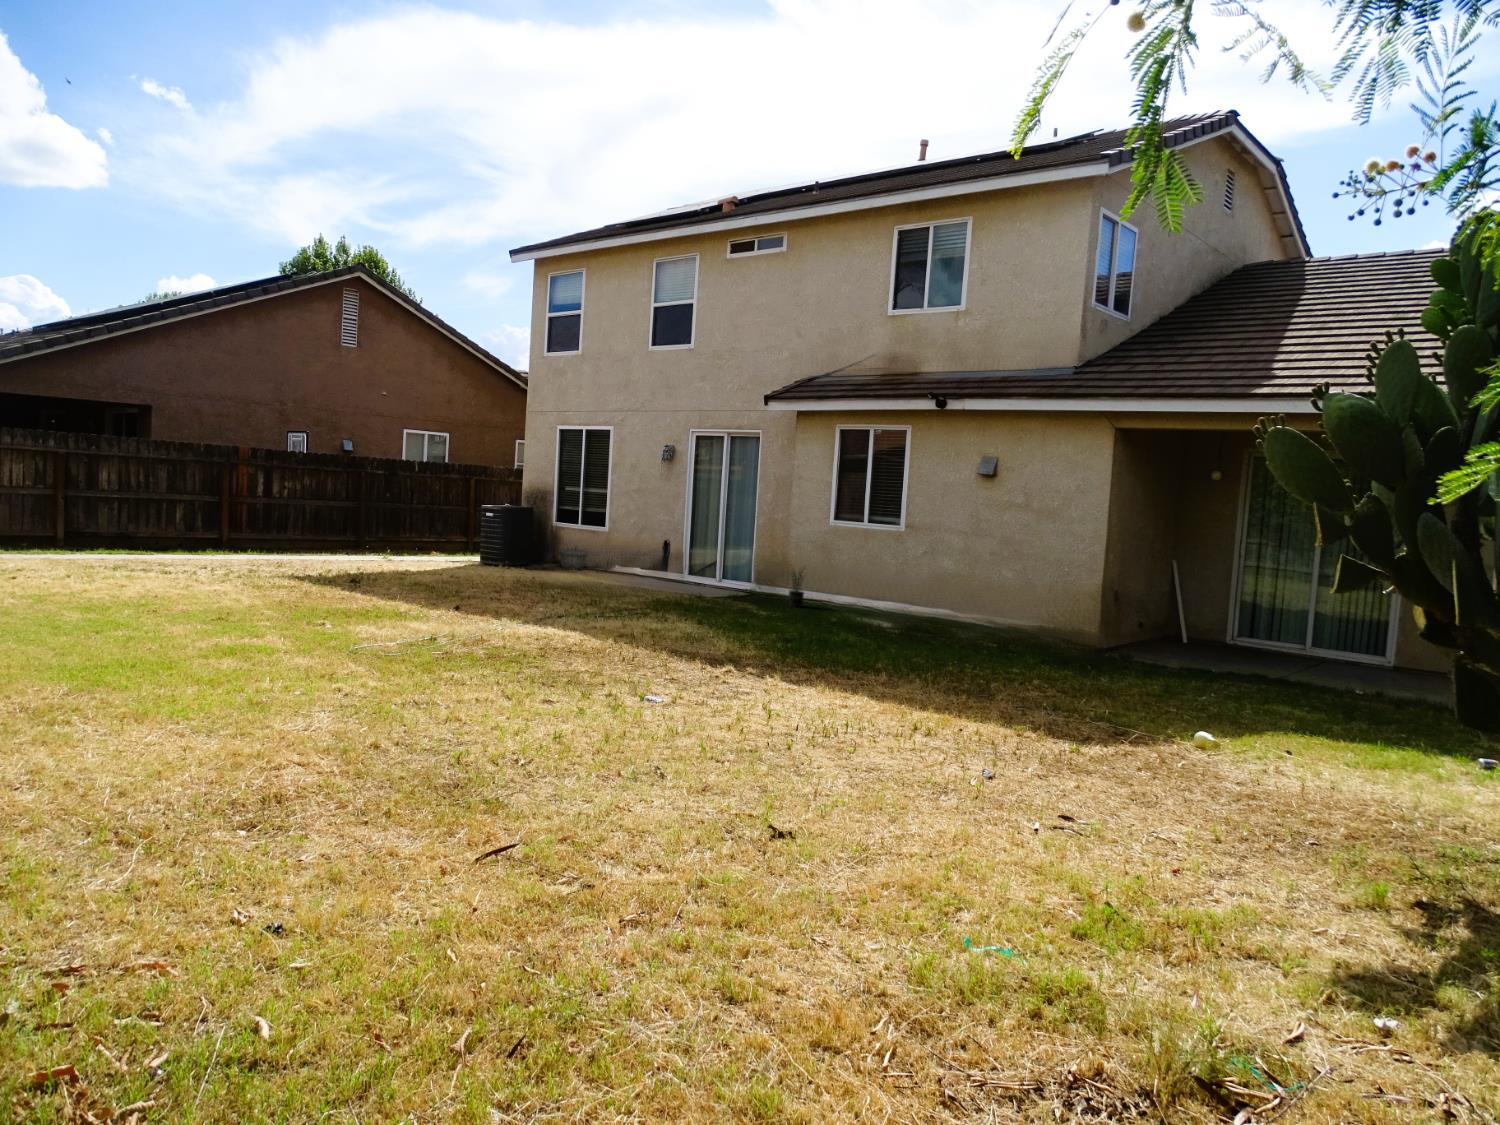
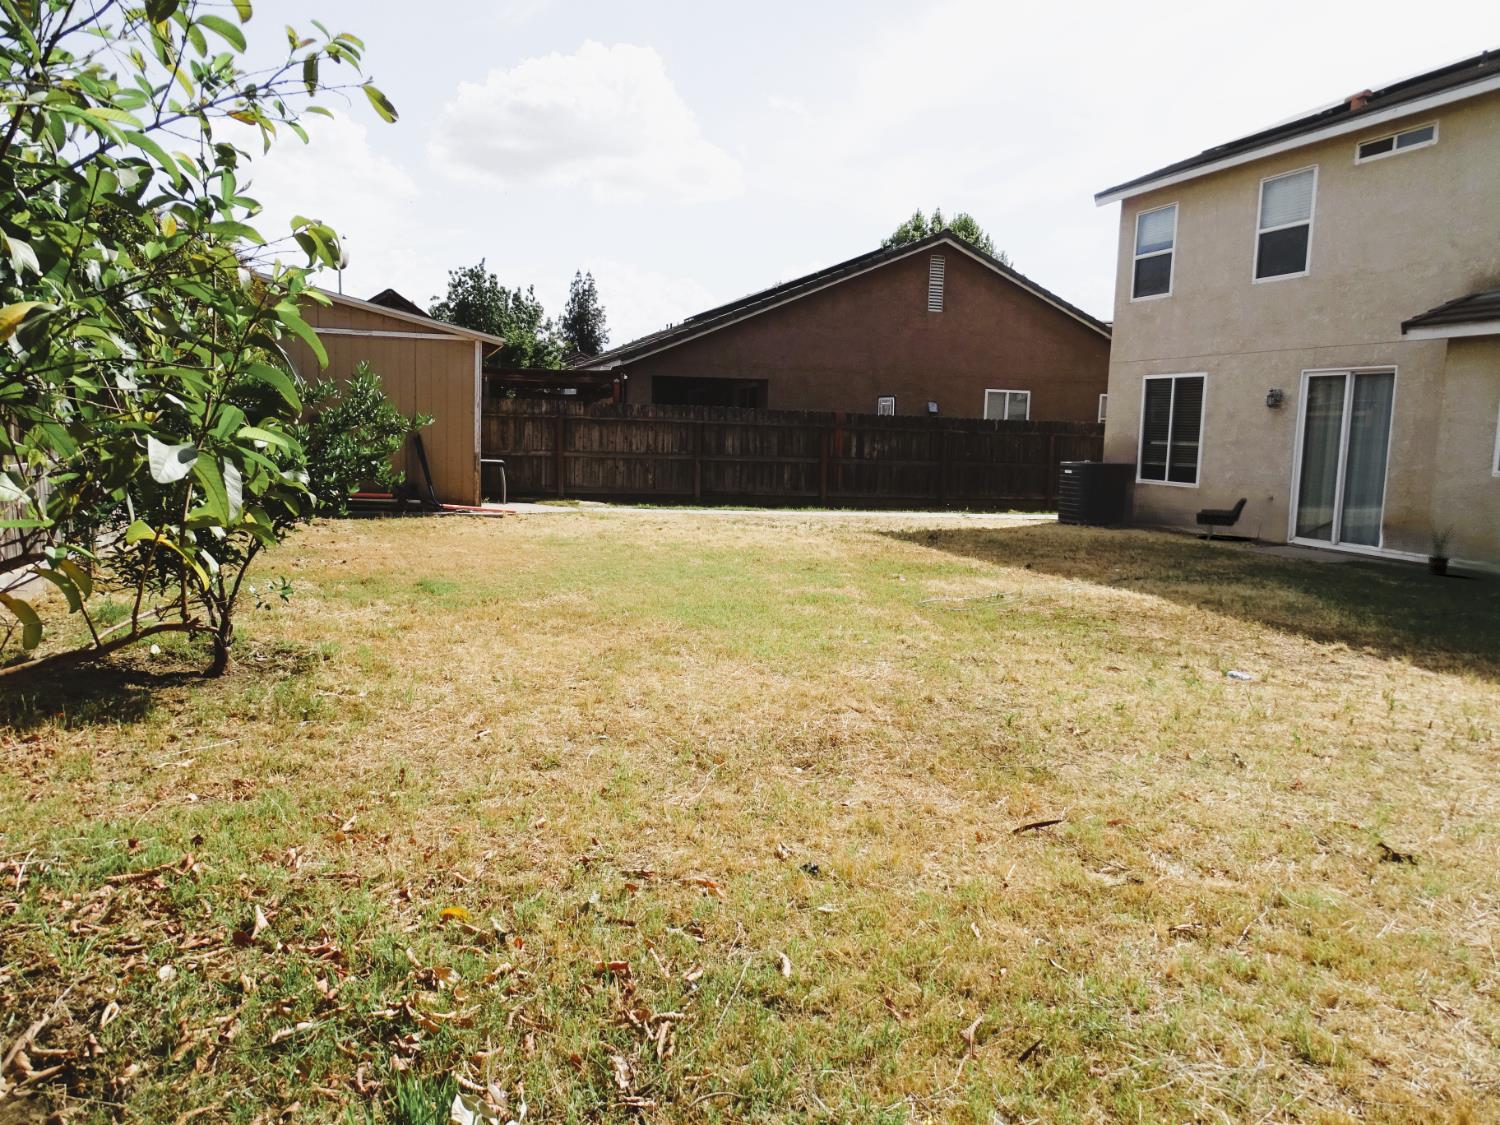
lounge chair: none [600,541,650,579] -> present [1196,498,1247,539]
wooden bucket: present [559,548,587,568] -> none [1141,502,1174,528]

